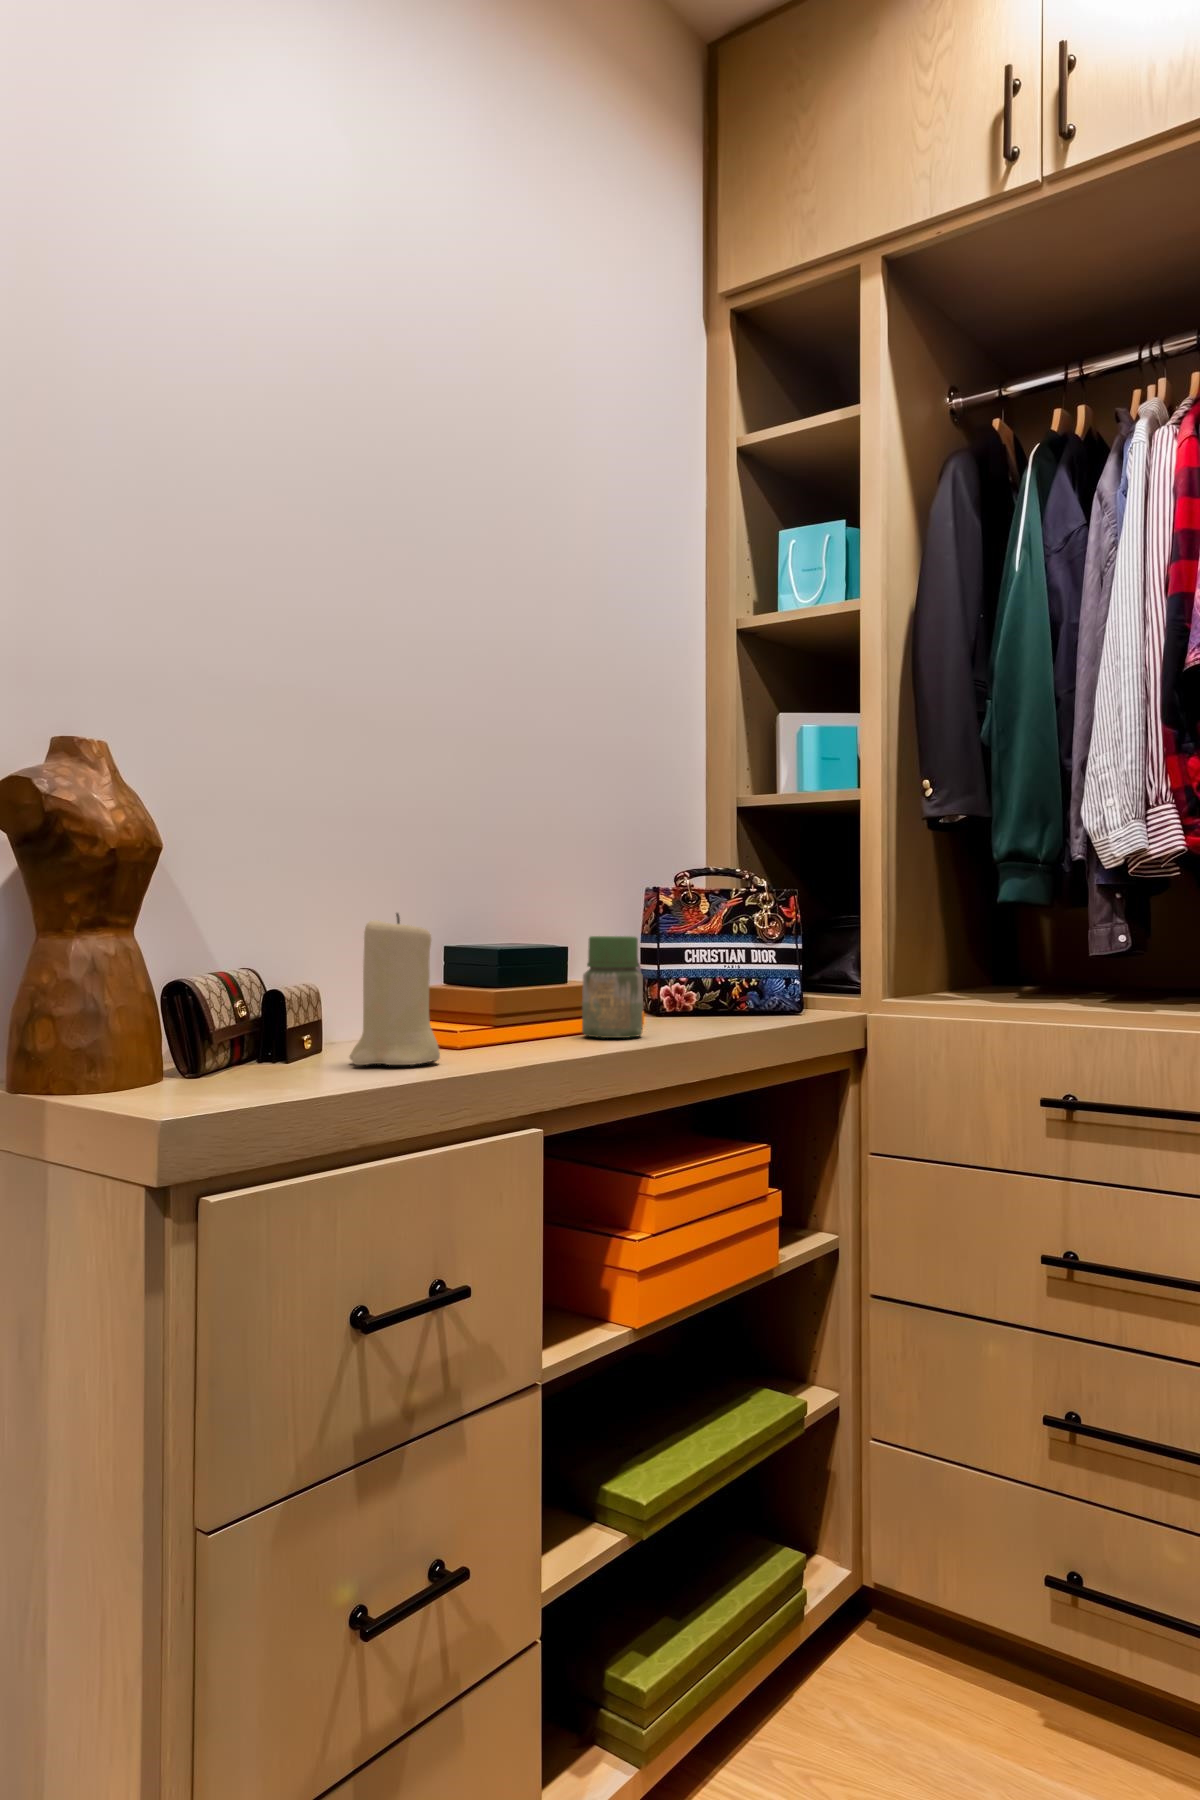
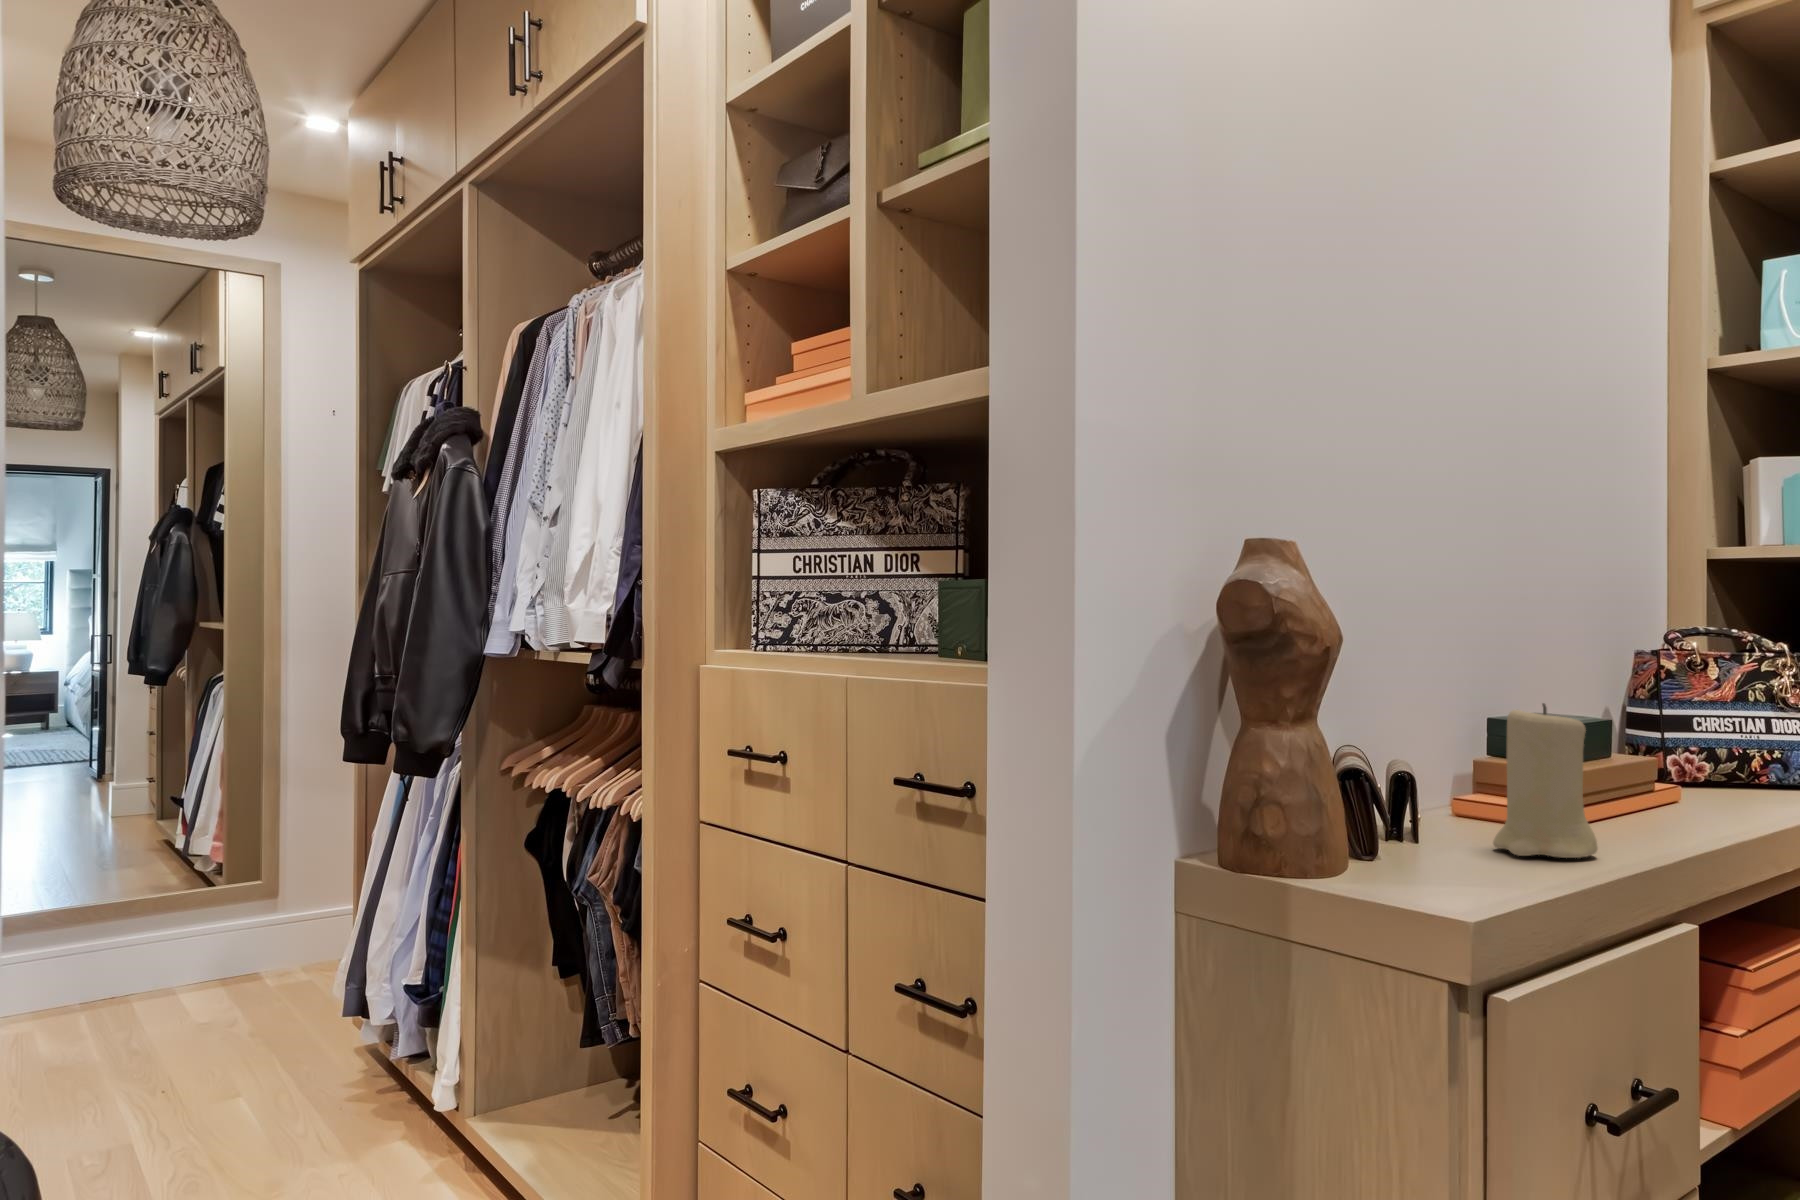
jar: present [582,936,643,1038] -> none [1654,714,1730,822]

